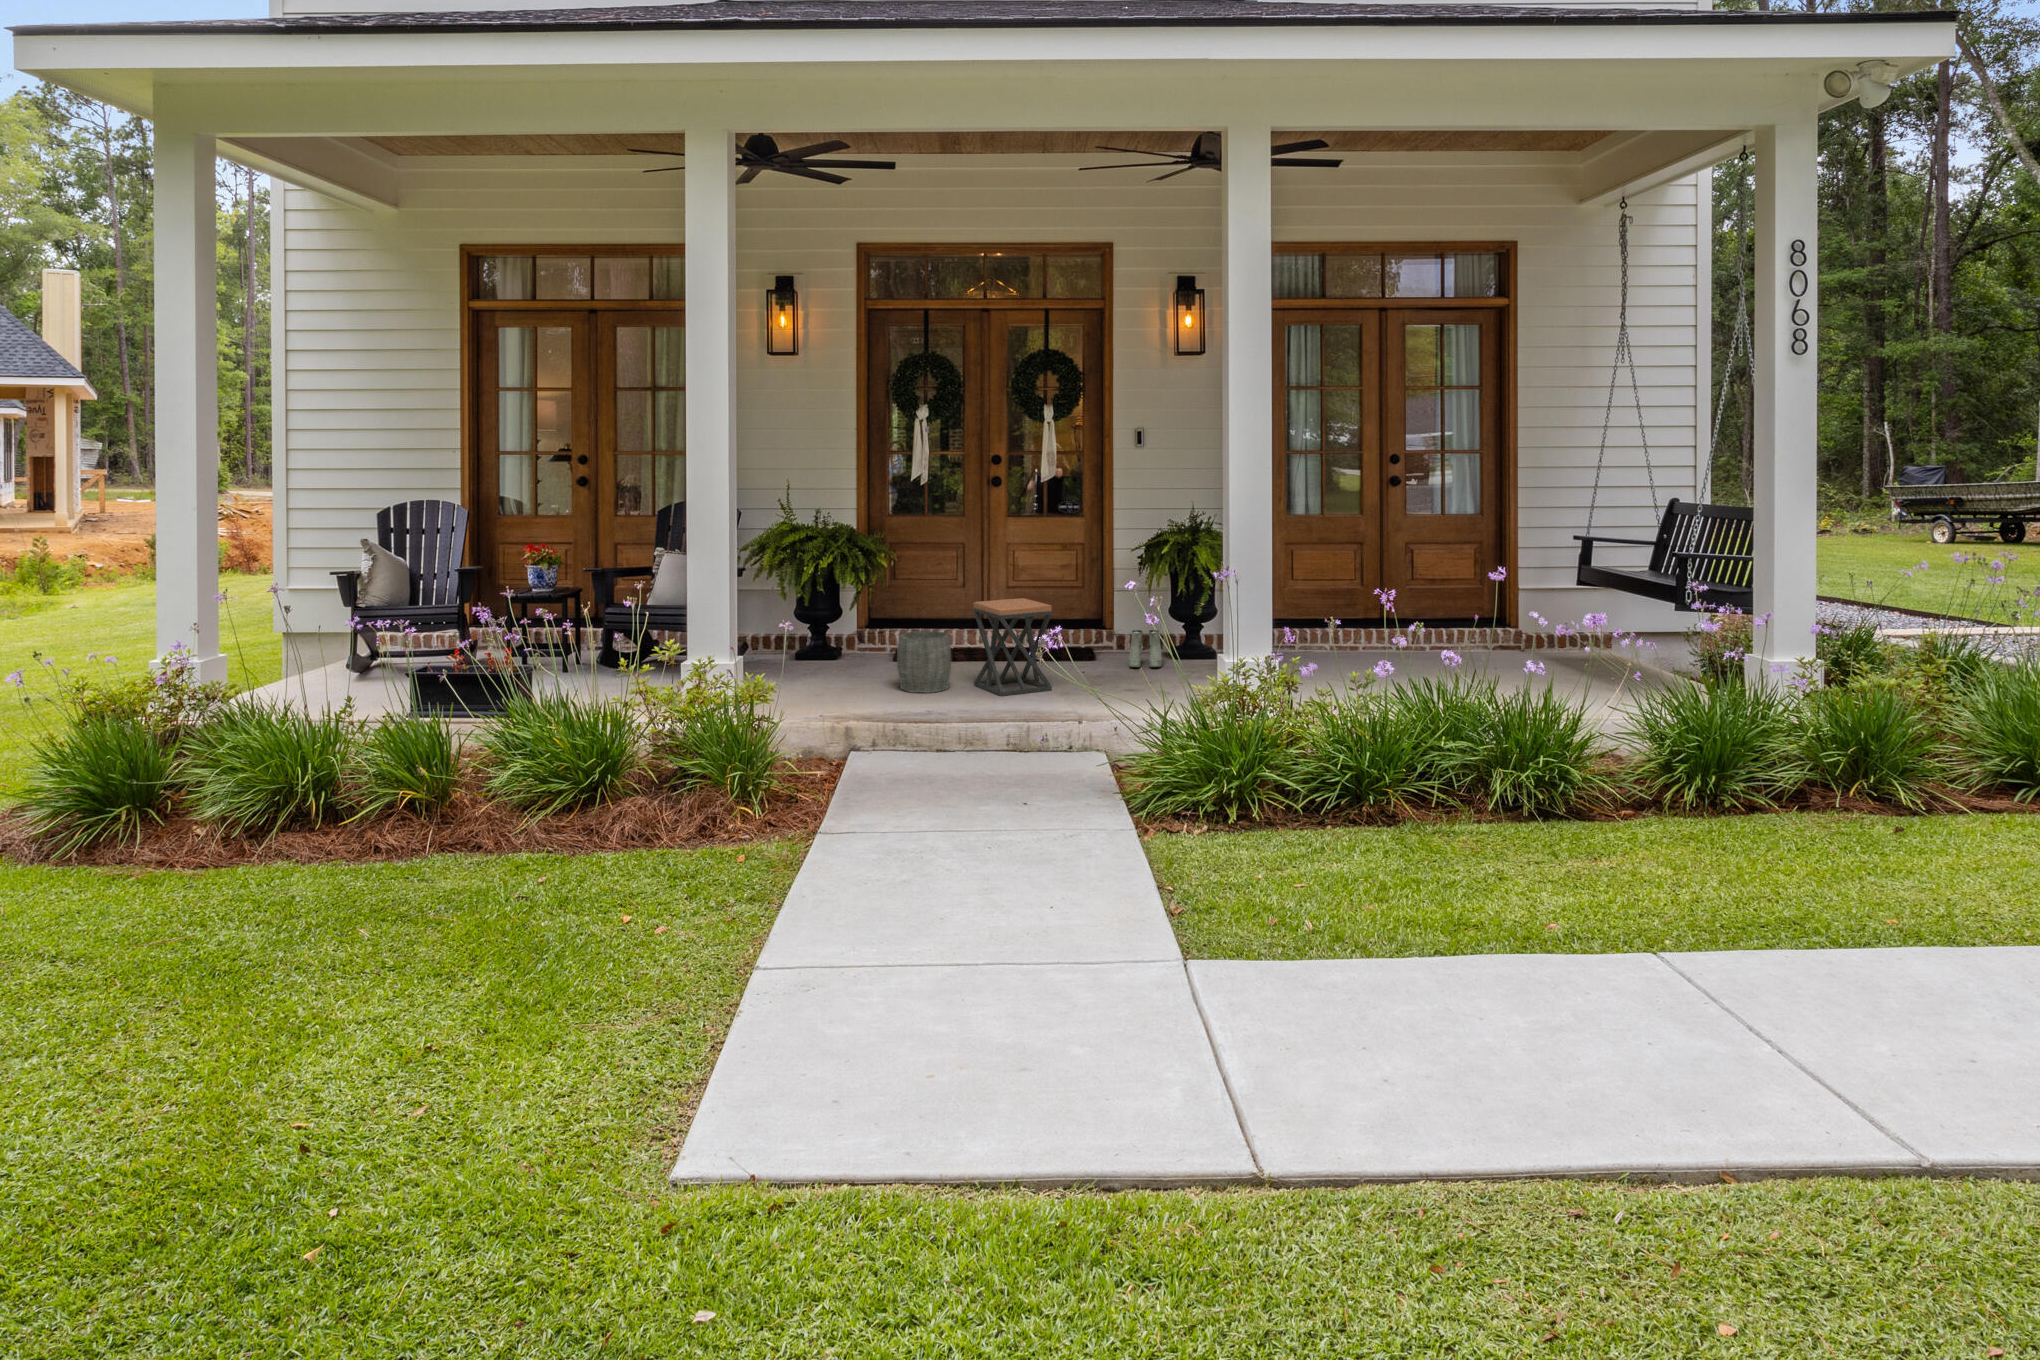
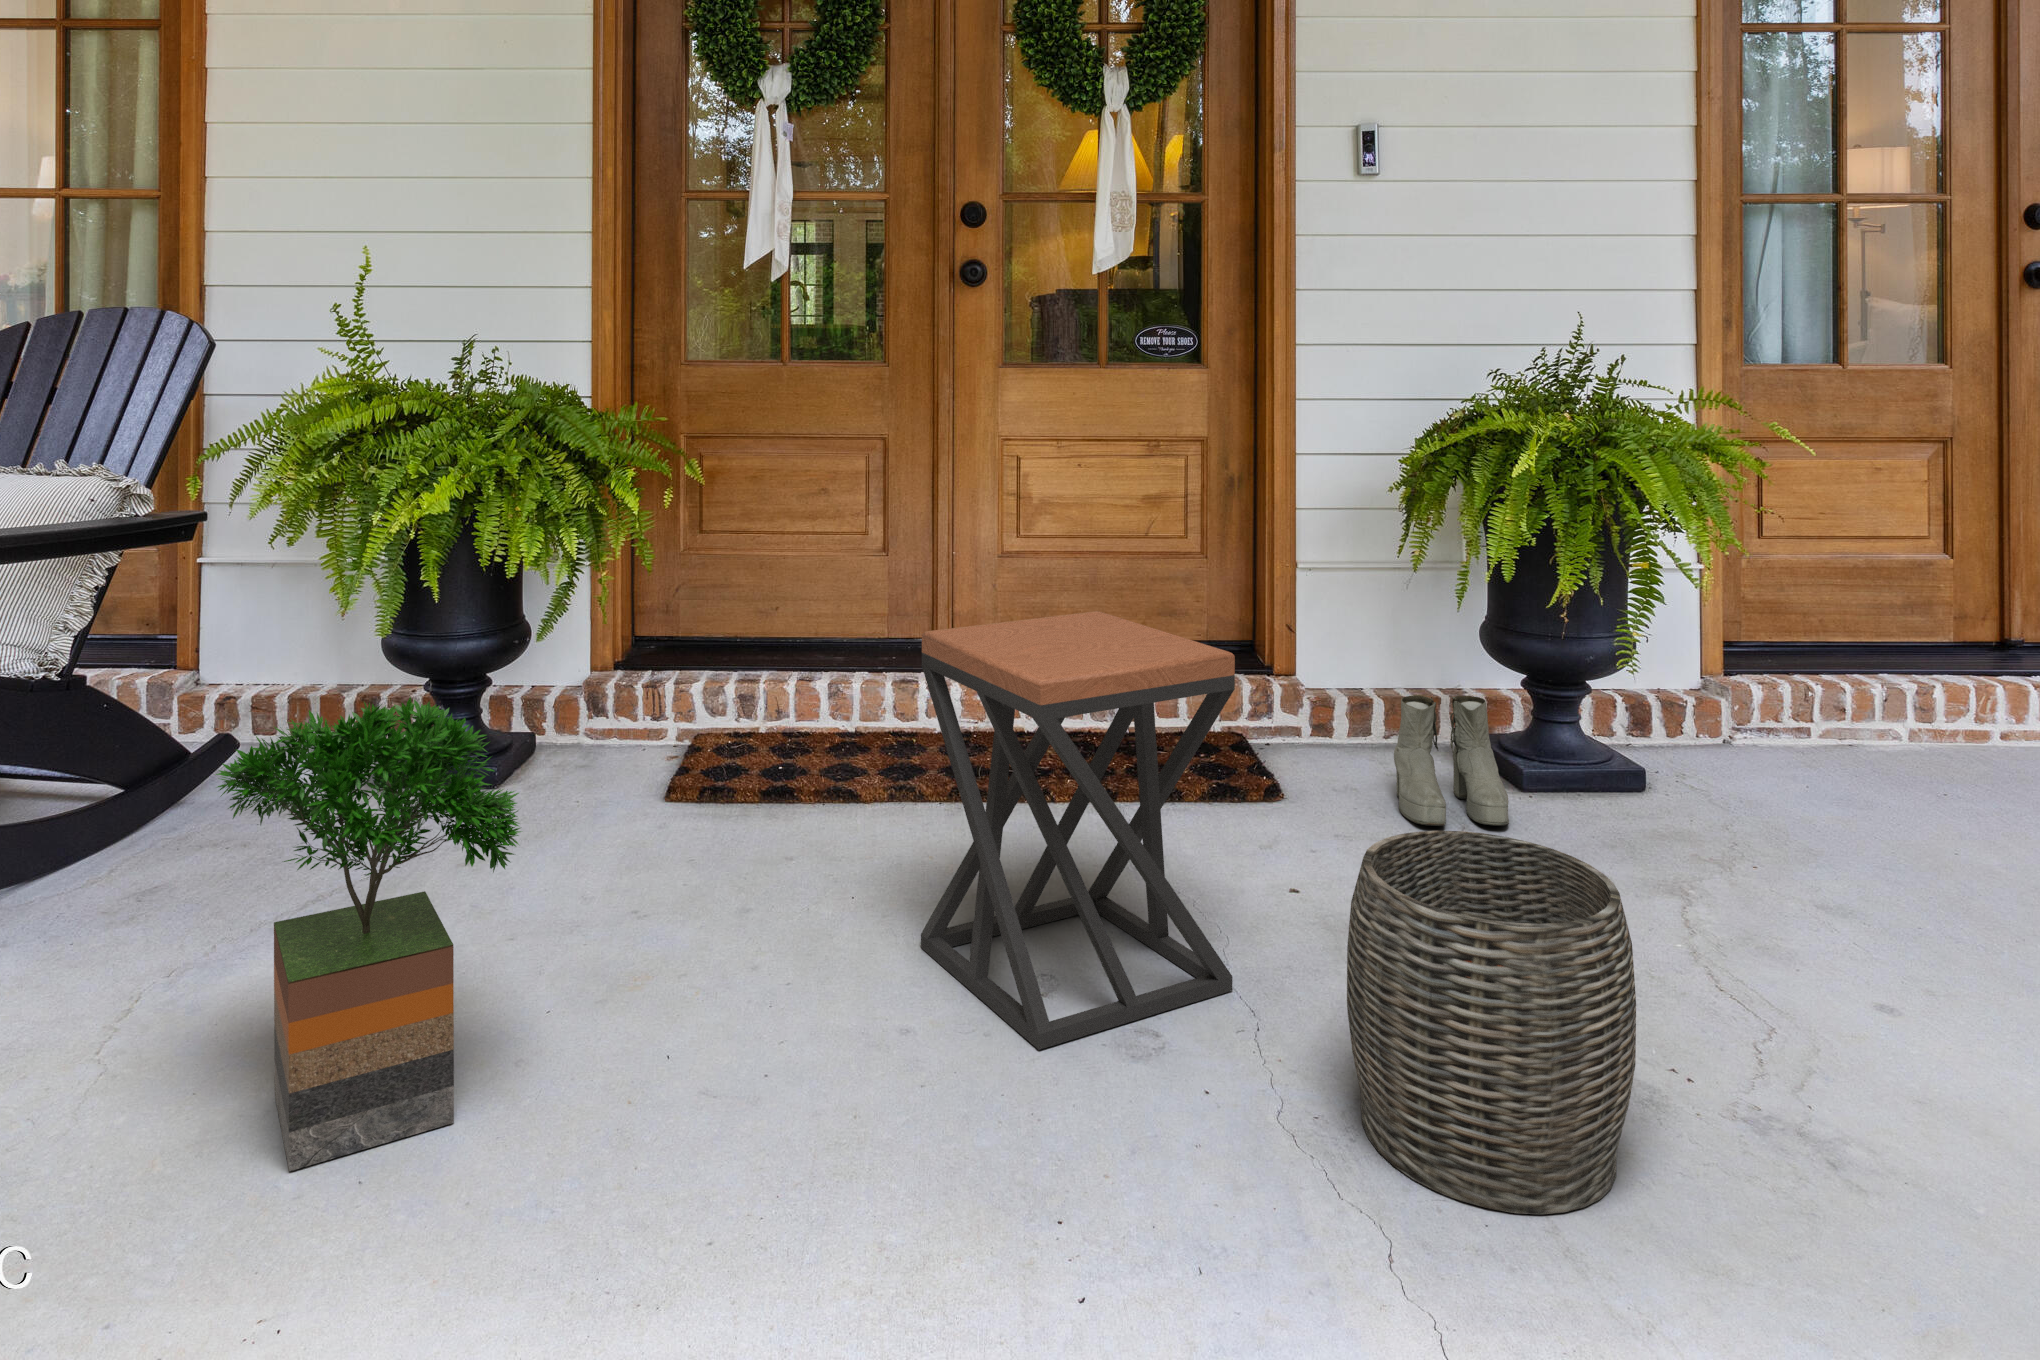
potted tree: none [820,613,885,706] -> present [216,697,521,1171]
woven basket: present [897,631,951,693] -> present [1347,831,1636,1214]

